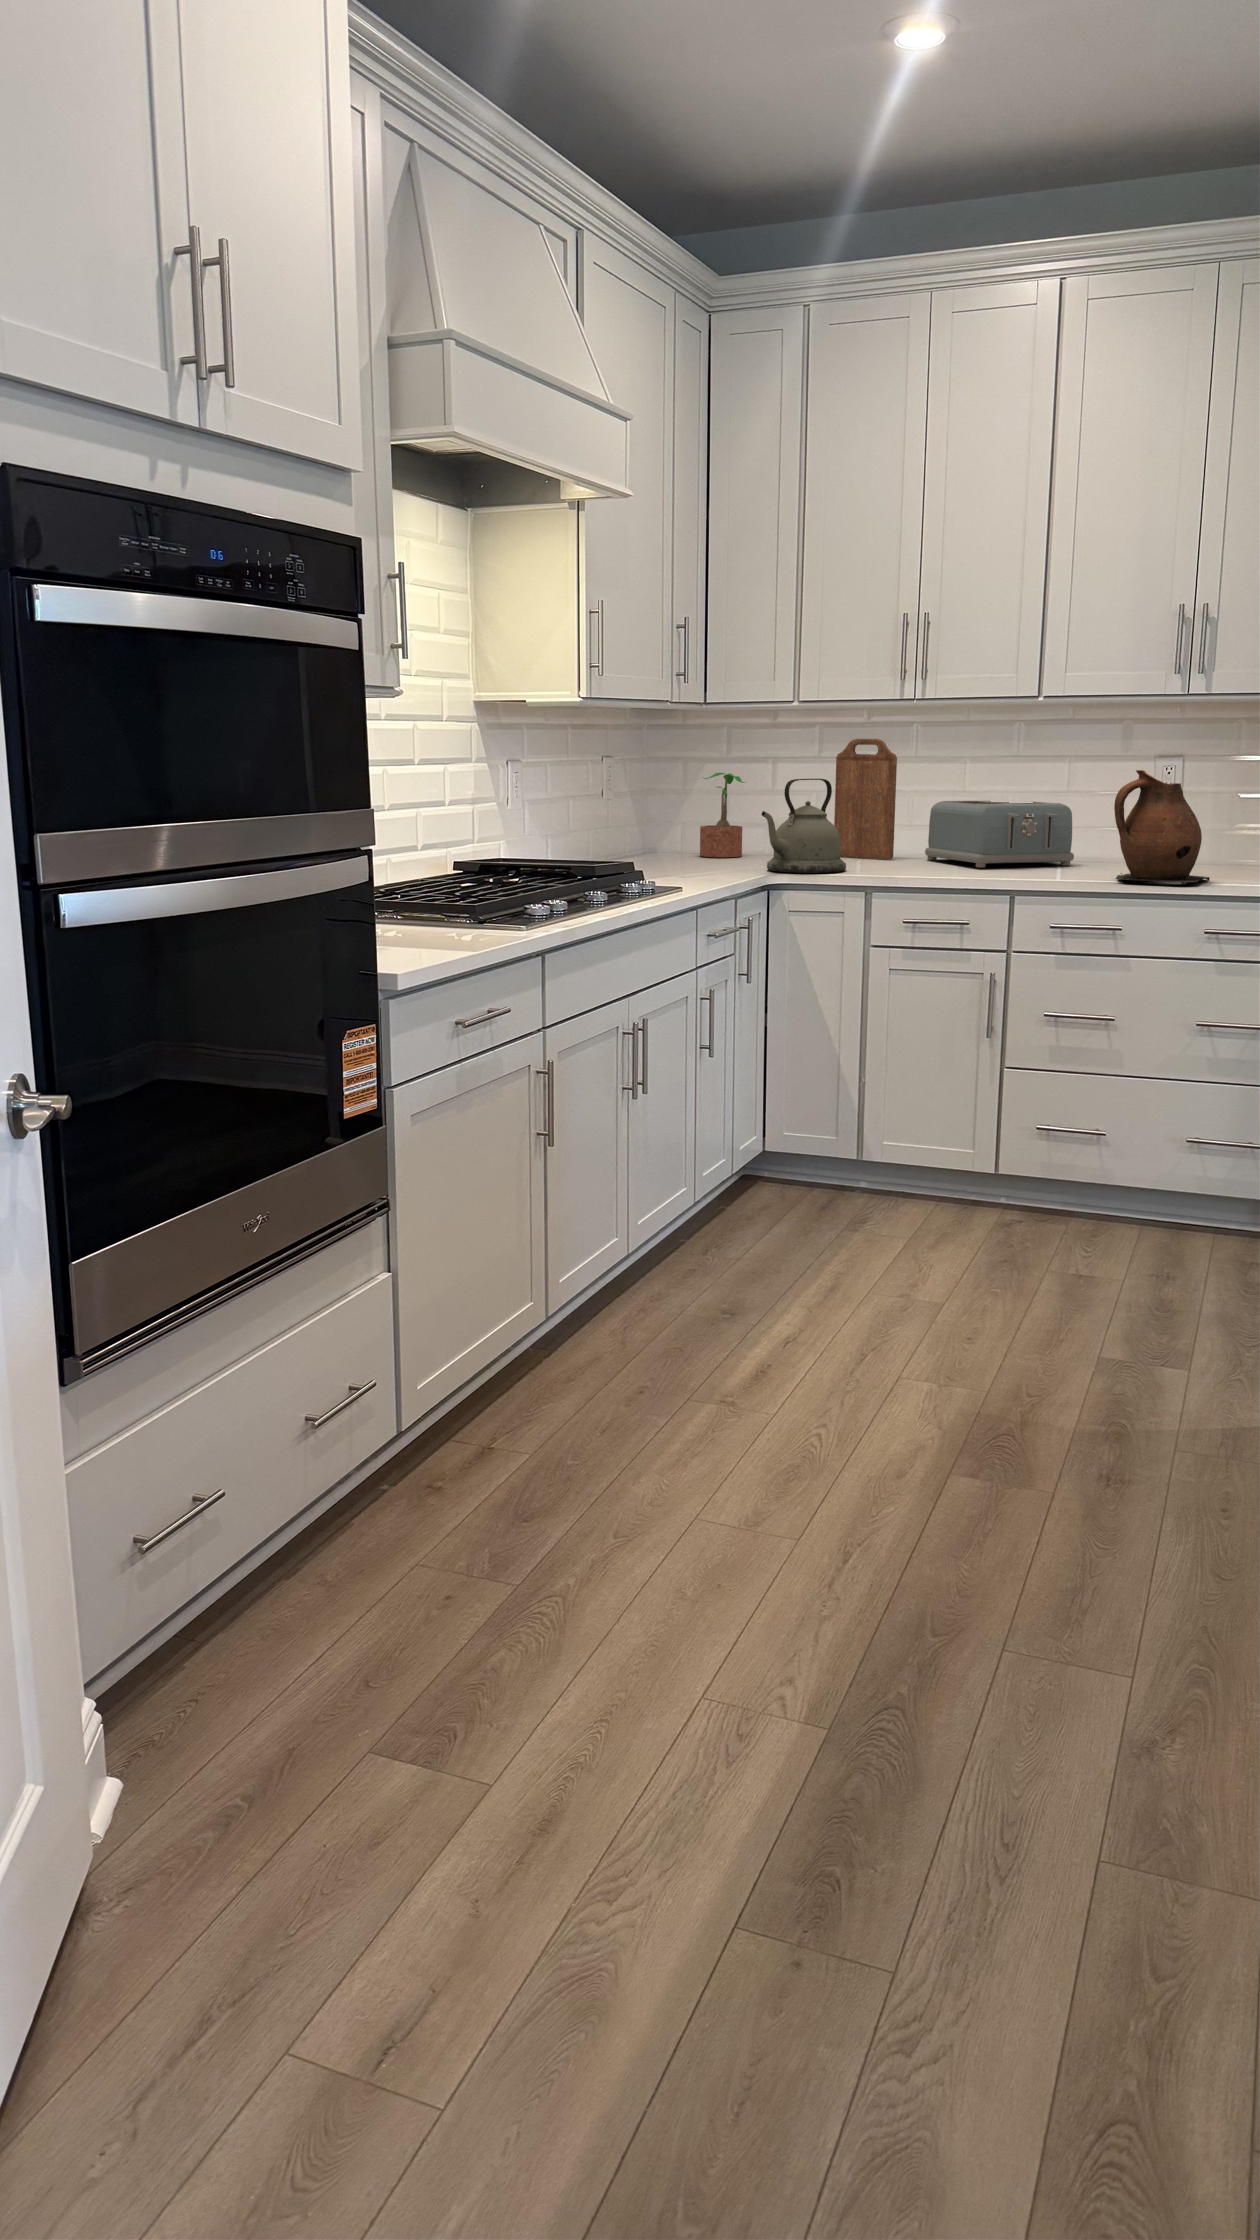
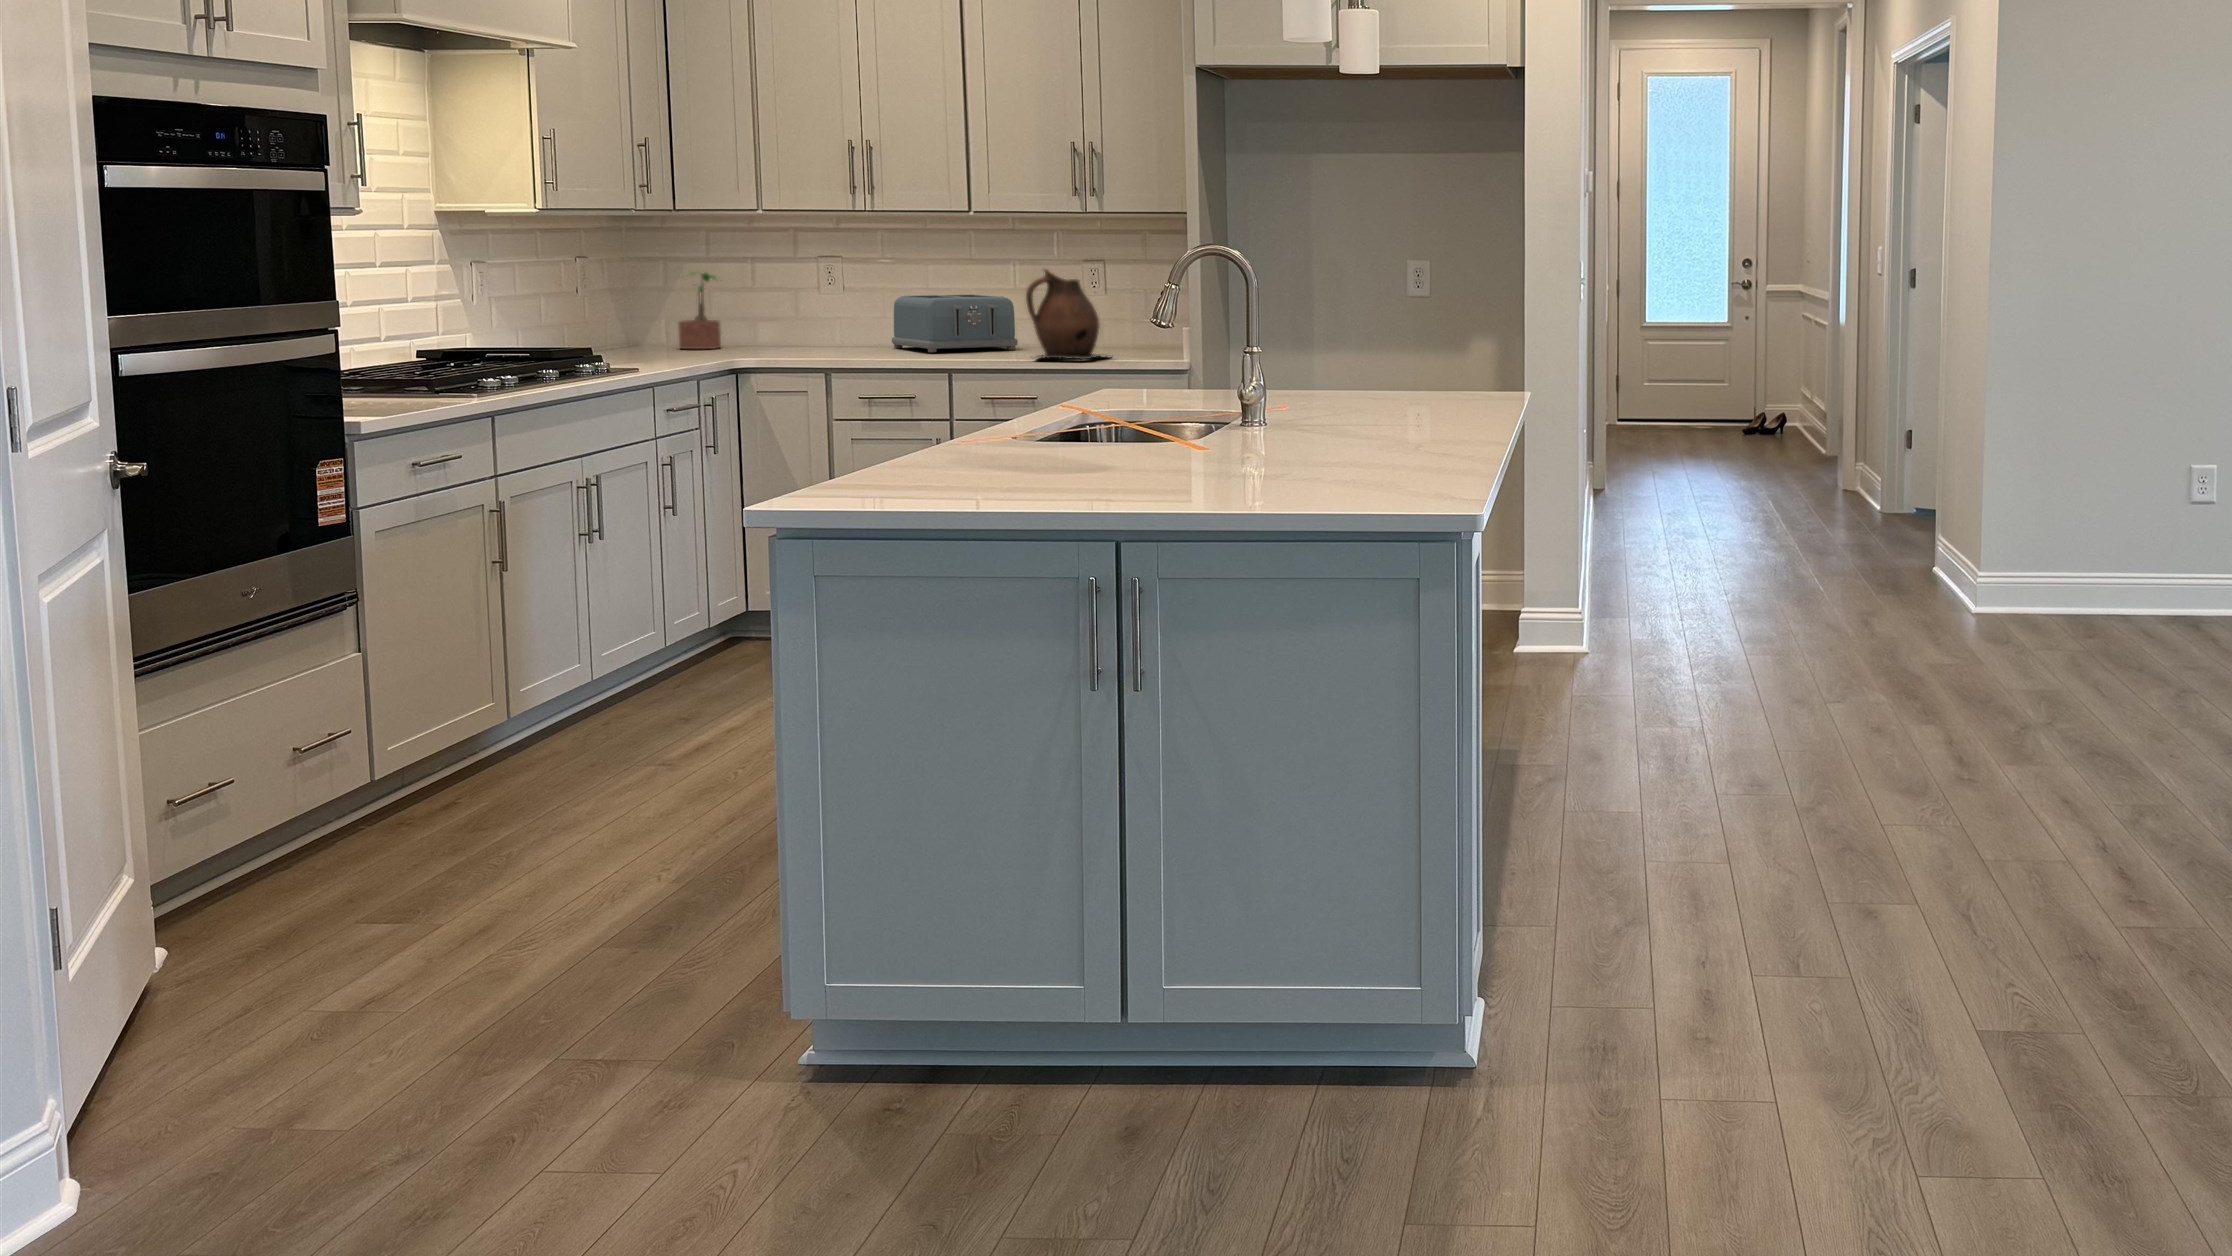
cutting board: present [834,739,897,859] -> none [807,241,863,348]
kettle: present [762,779,846,873] -> none [723,277,808,359]

